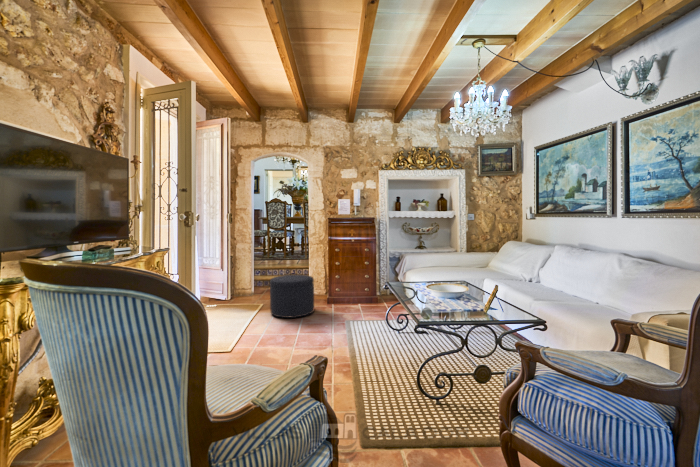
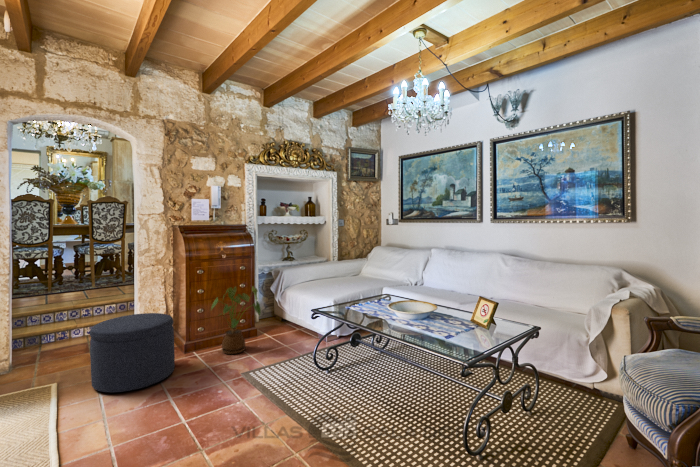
house plant: none [339,264,375,312] -> present [212,287,261,354]

